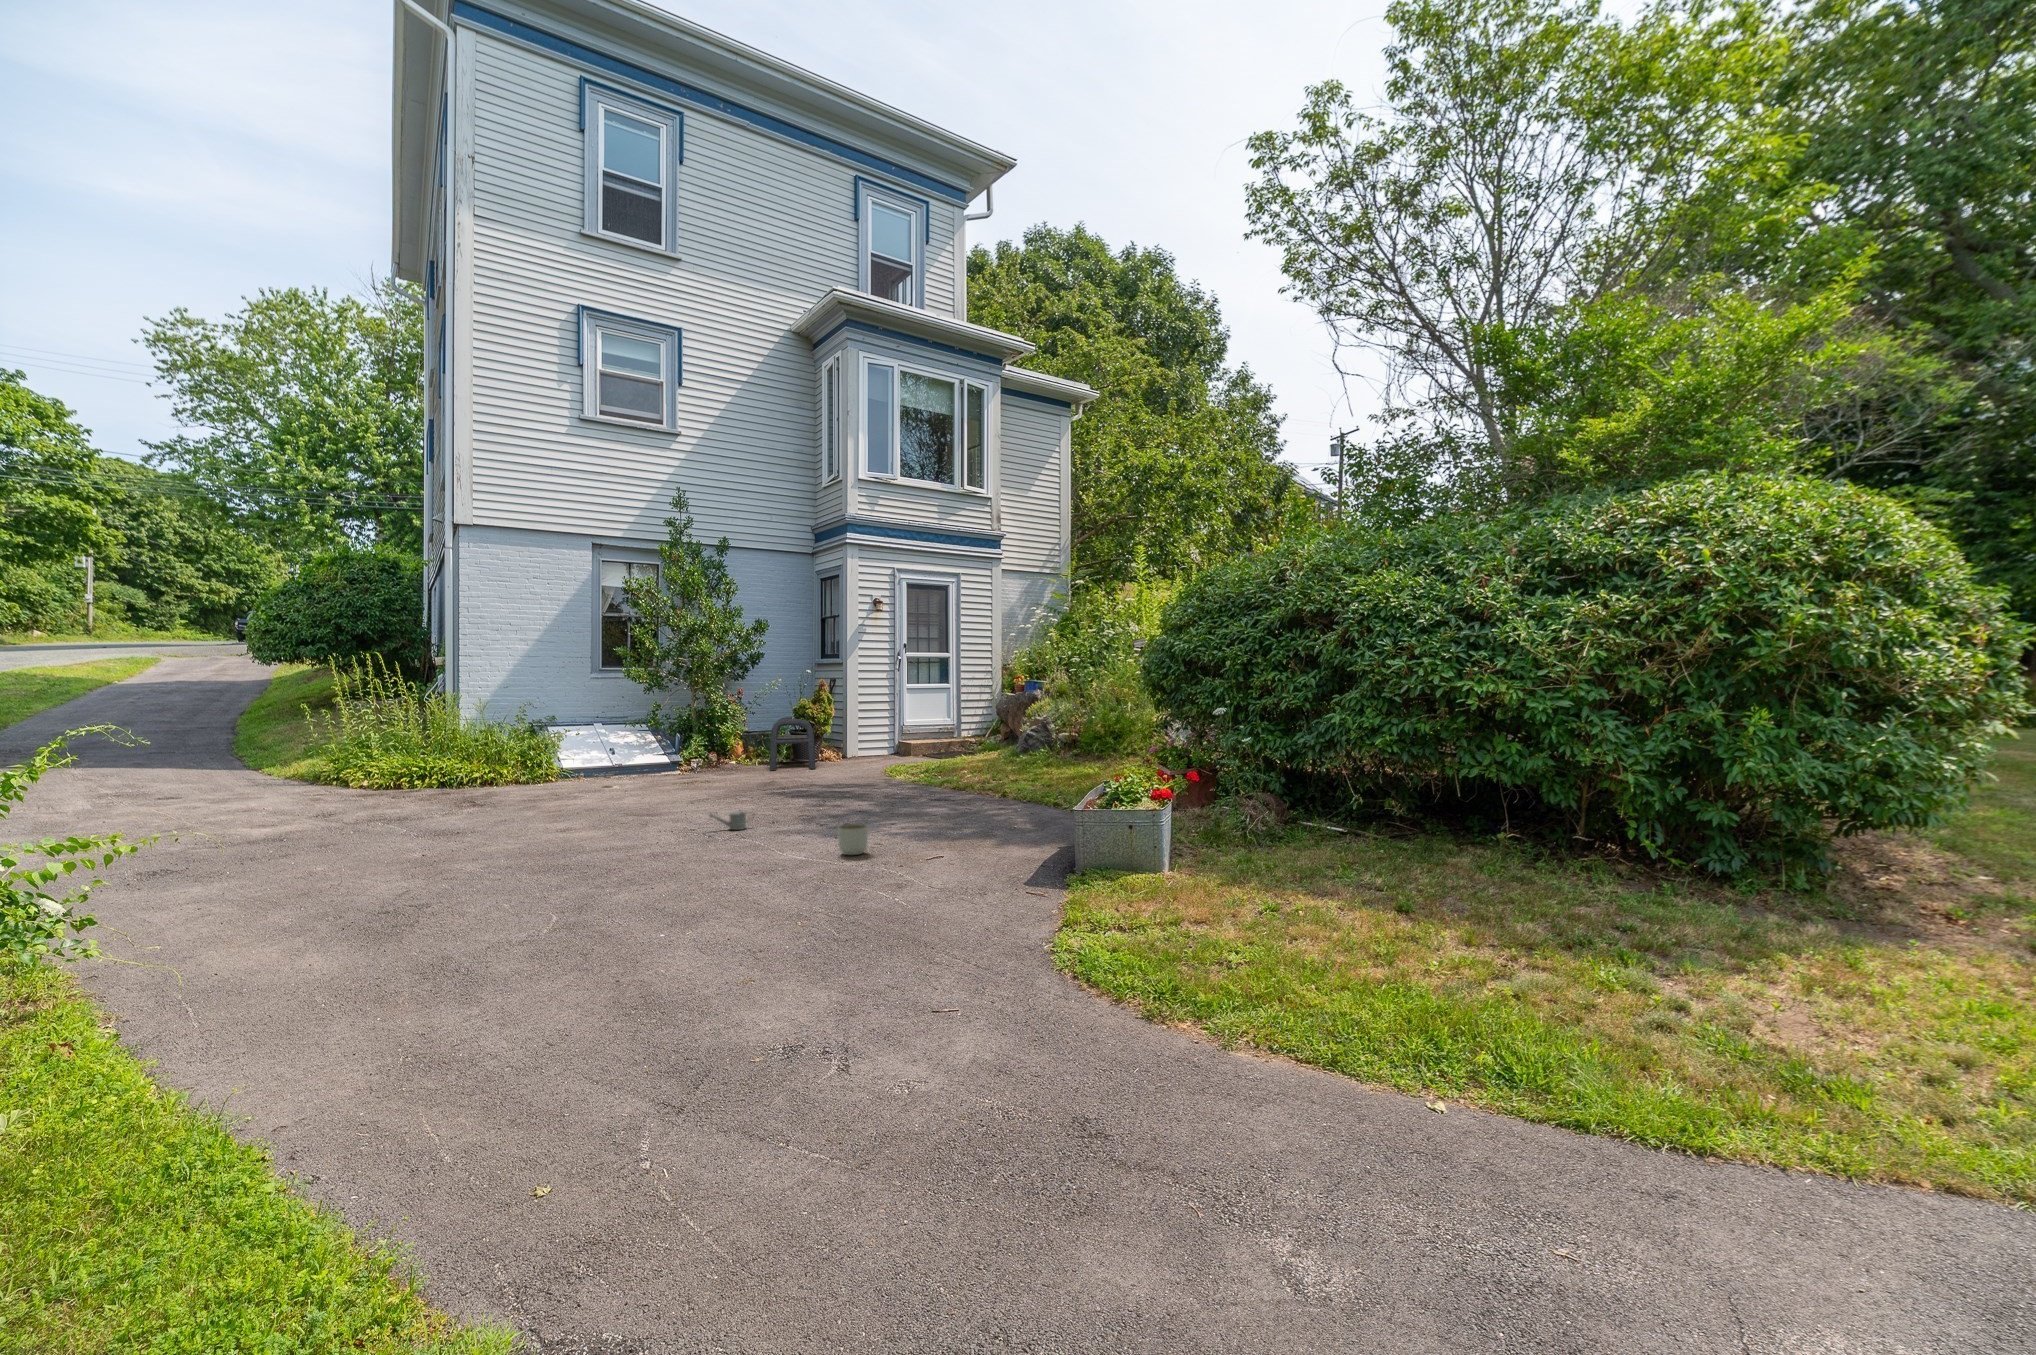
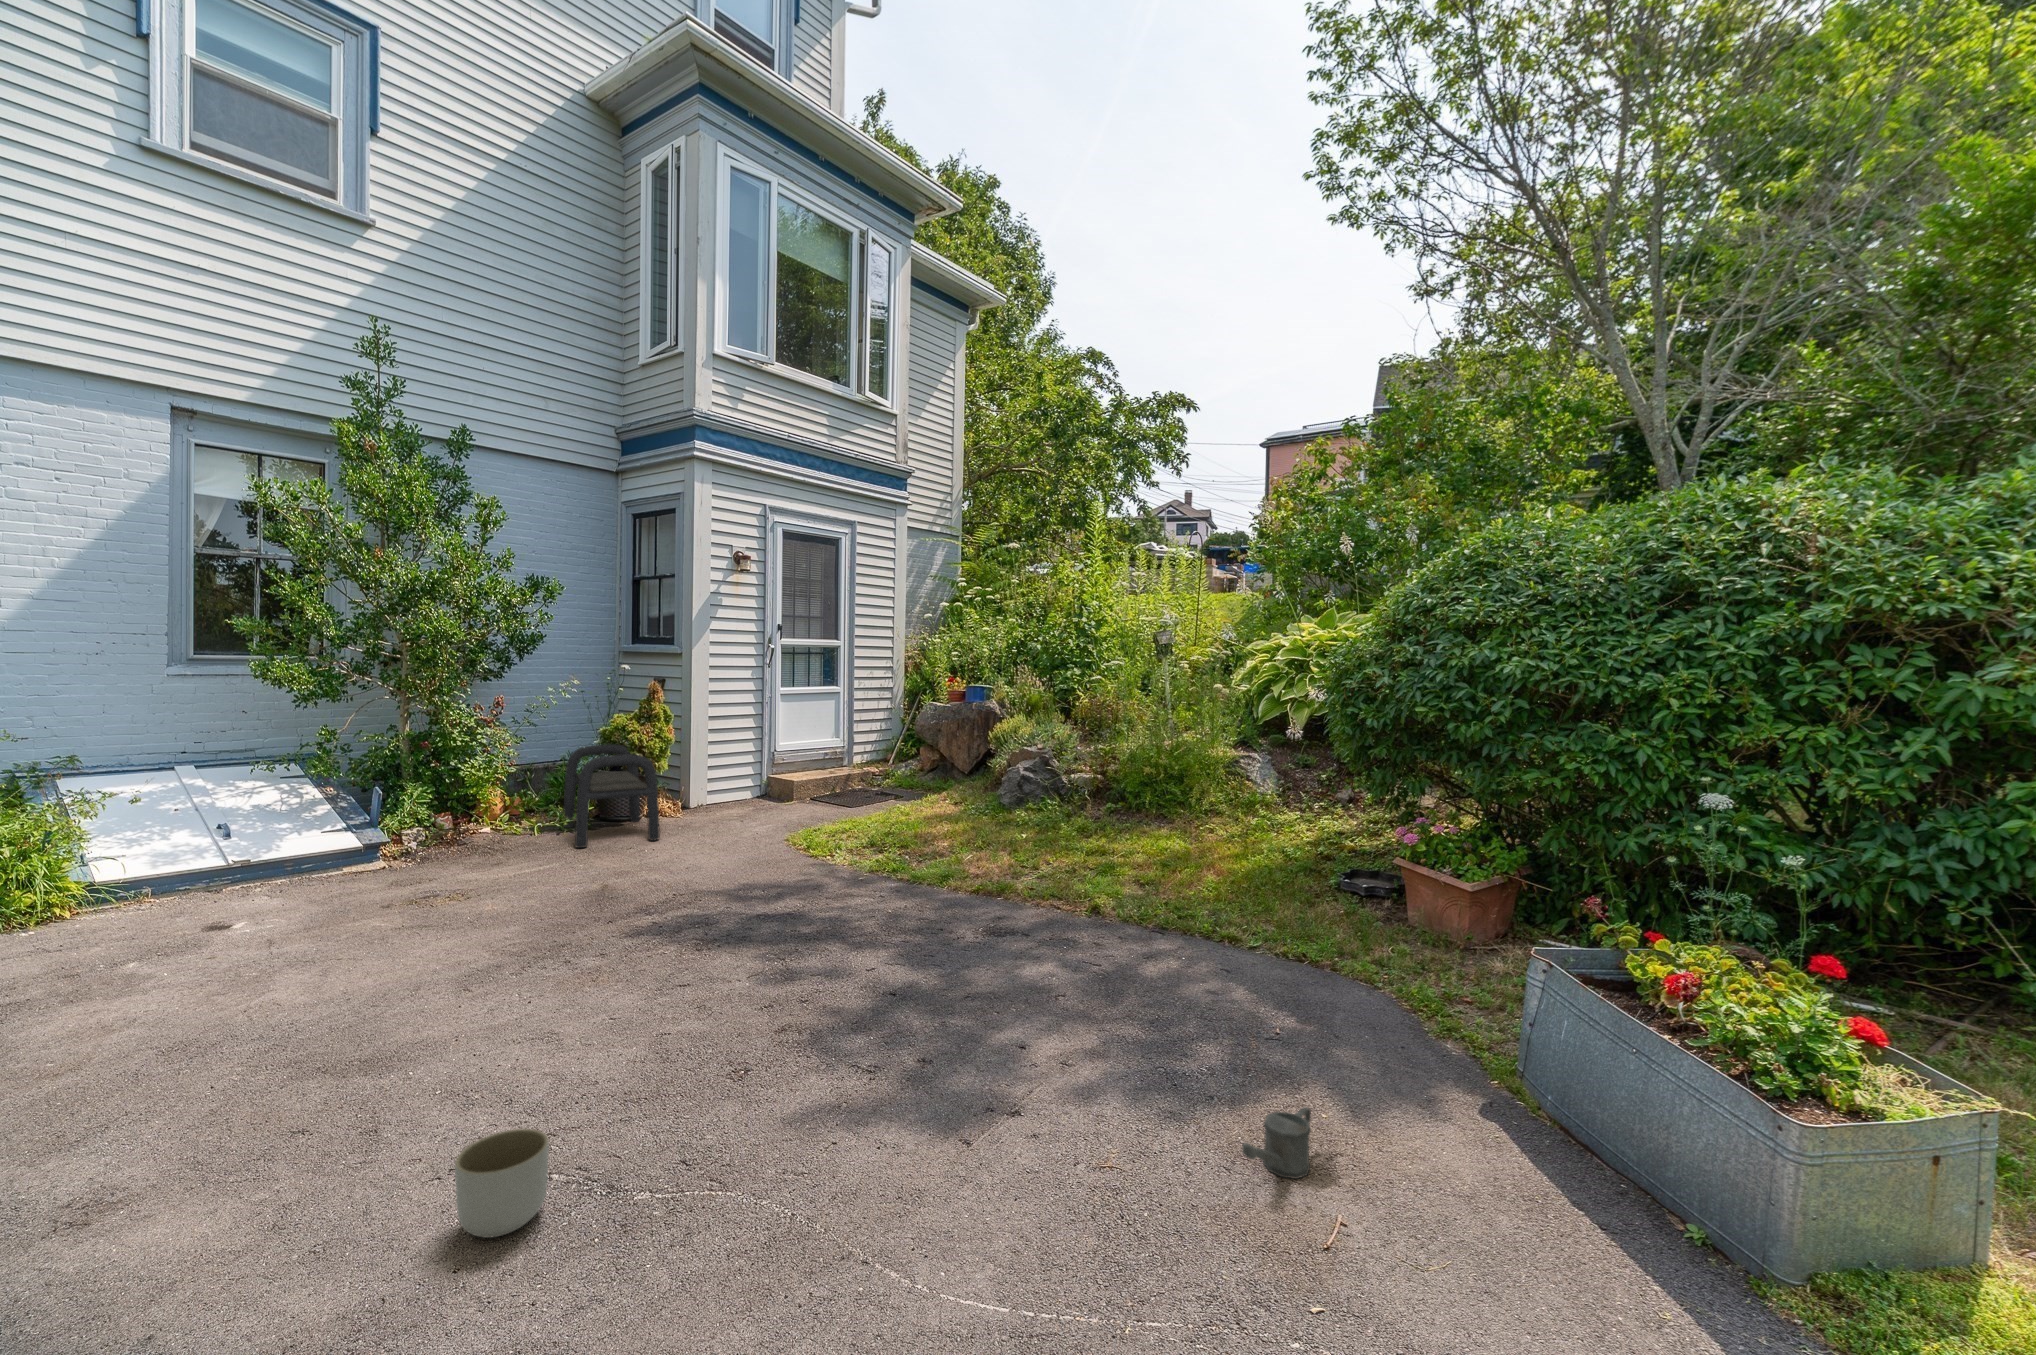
watering can: present [709,812,747,830] -> present [1242,1107,1311,1179]
planter: present [838,824,868,855] -> present [455,1129,549,1238]

